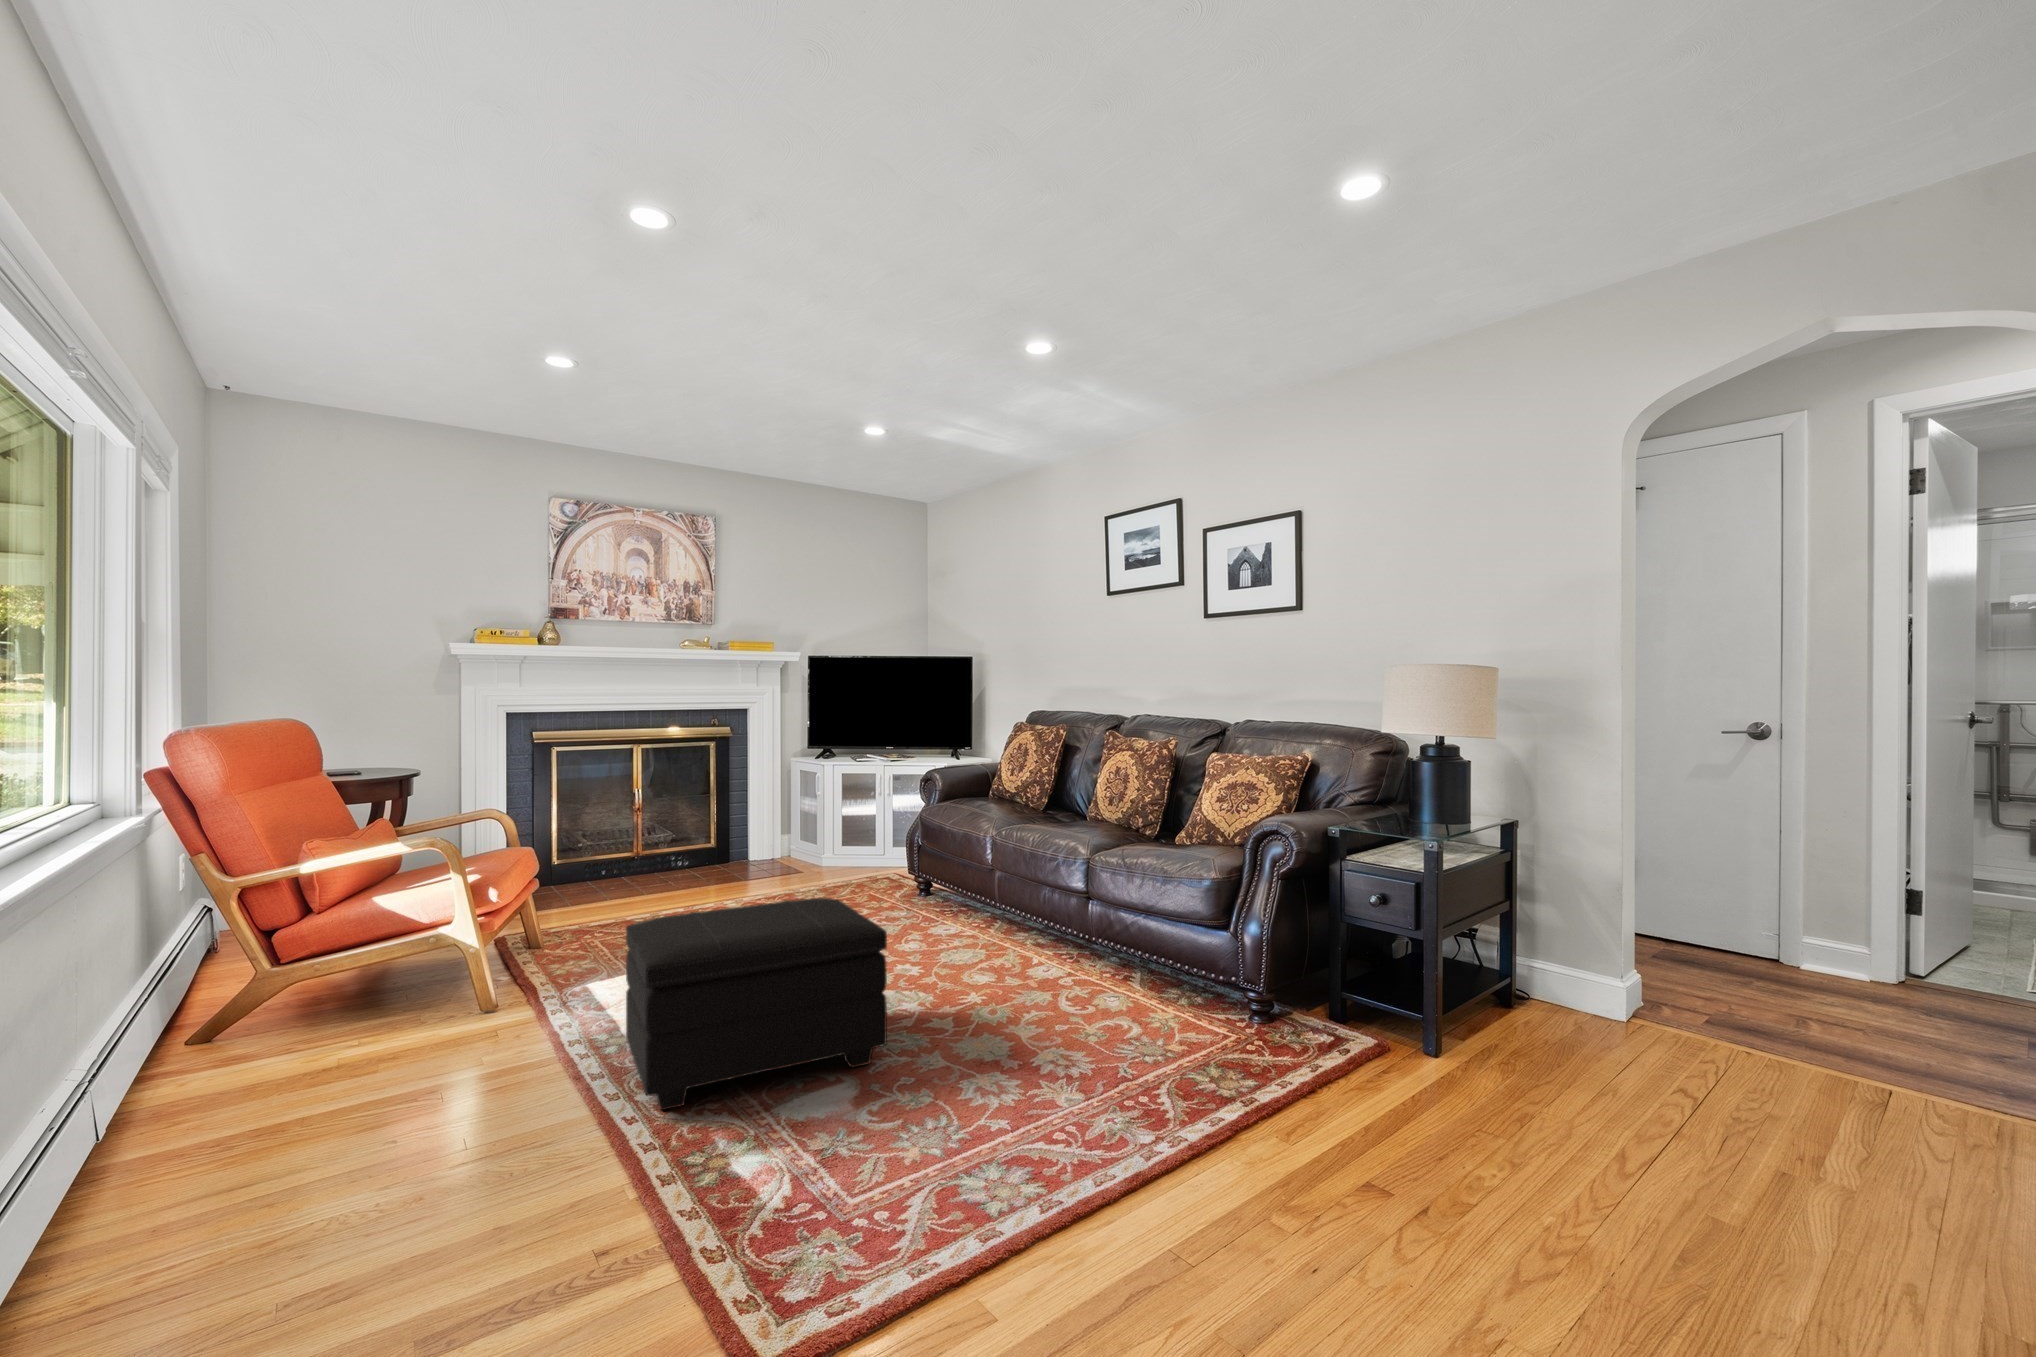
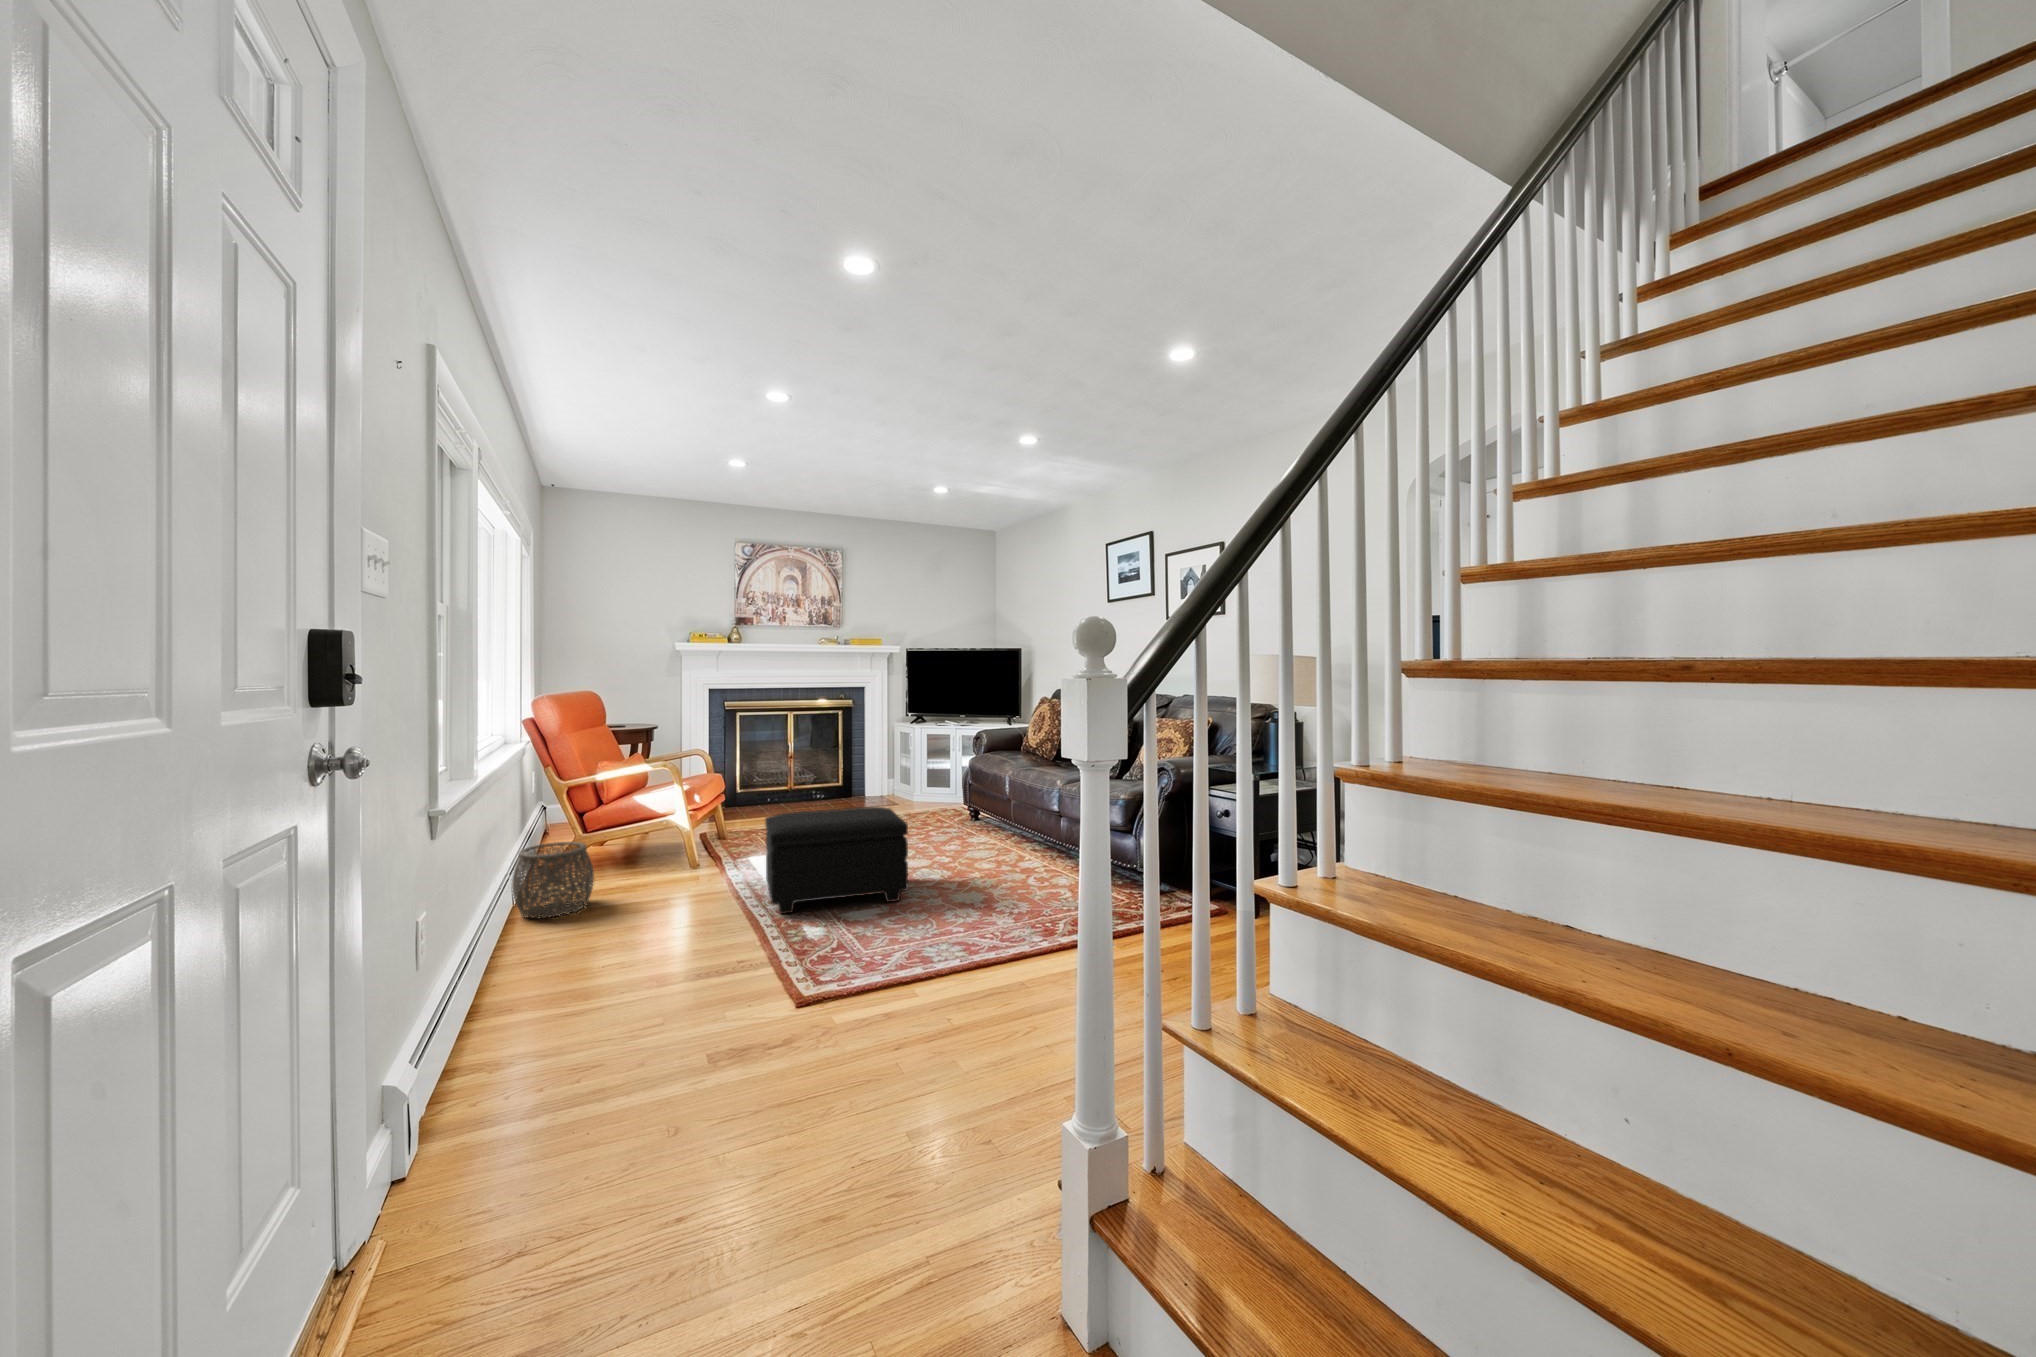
woven basket: none [92,991,286,1160] -> present [512,842,594,918]

